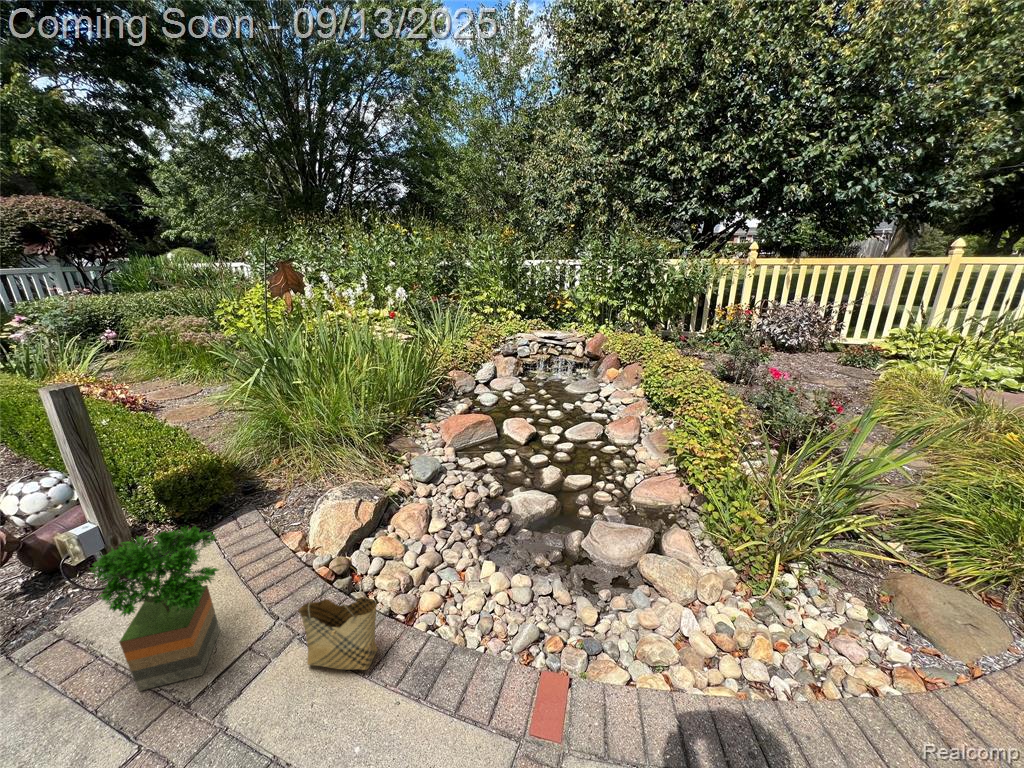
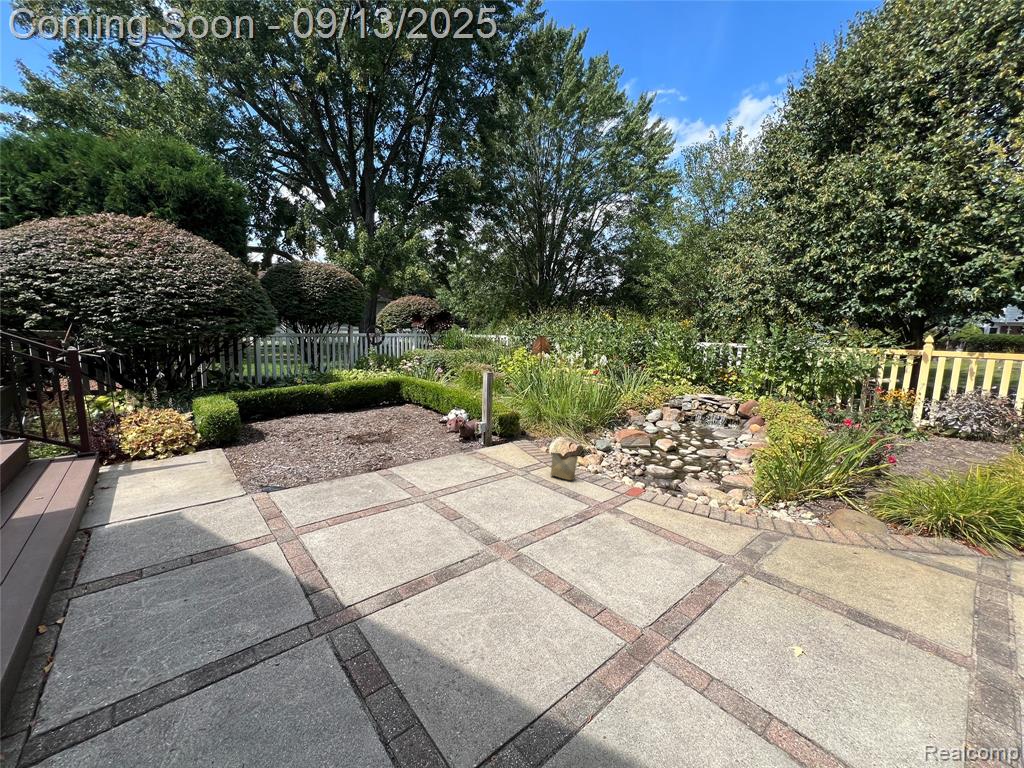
potted tree: present [90,526,220,691] -> none [495,417,529,470]

